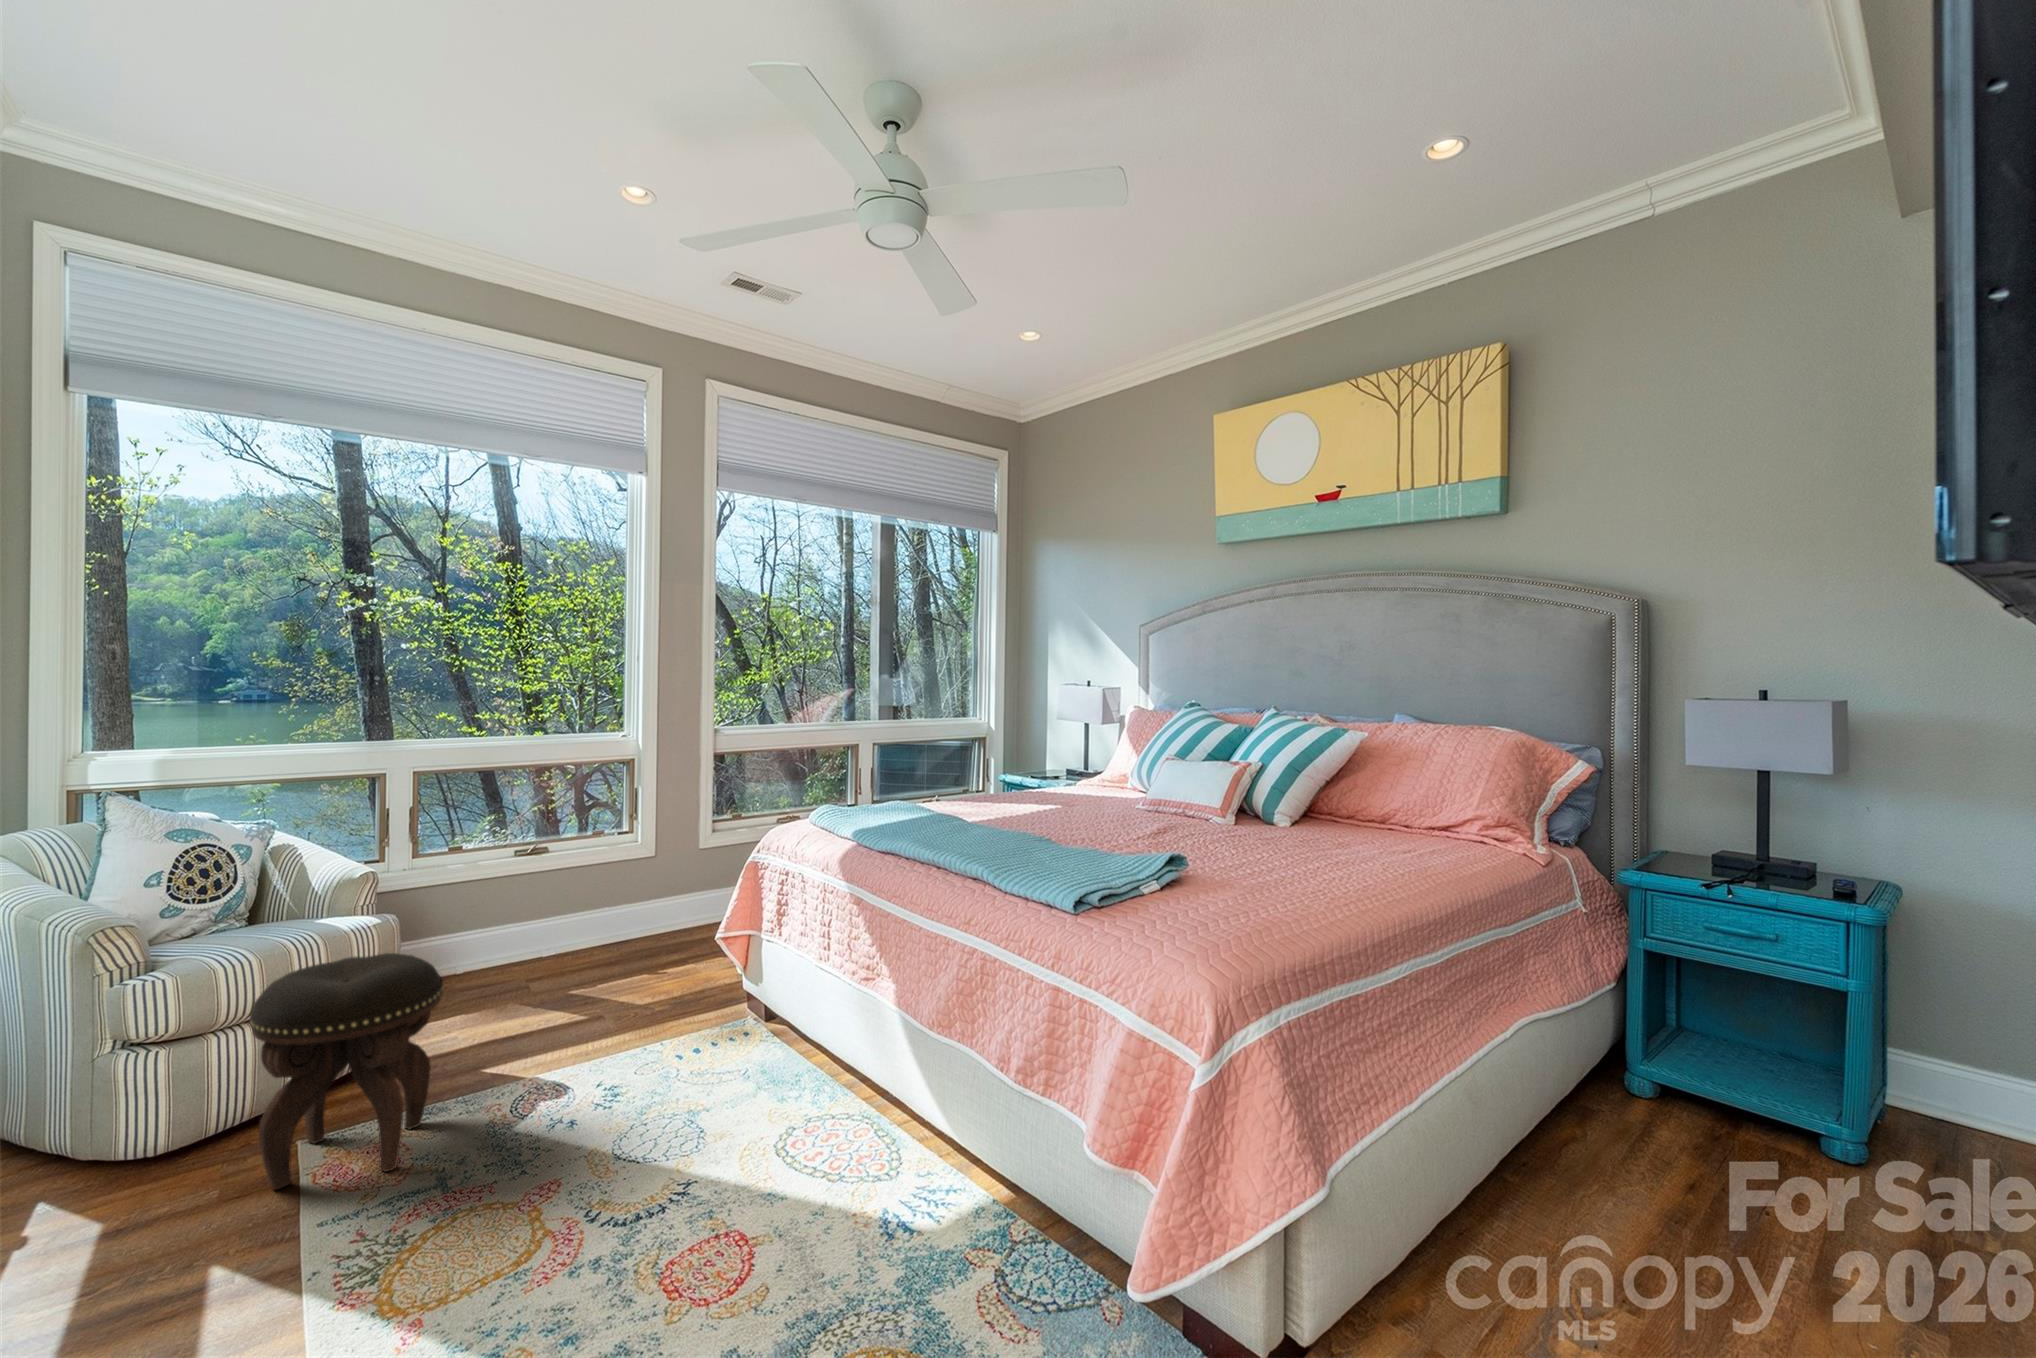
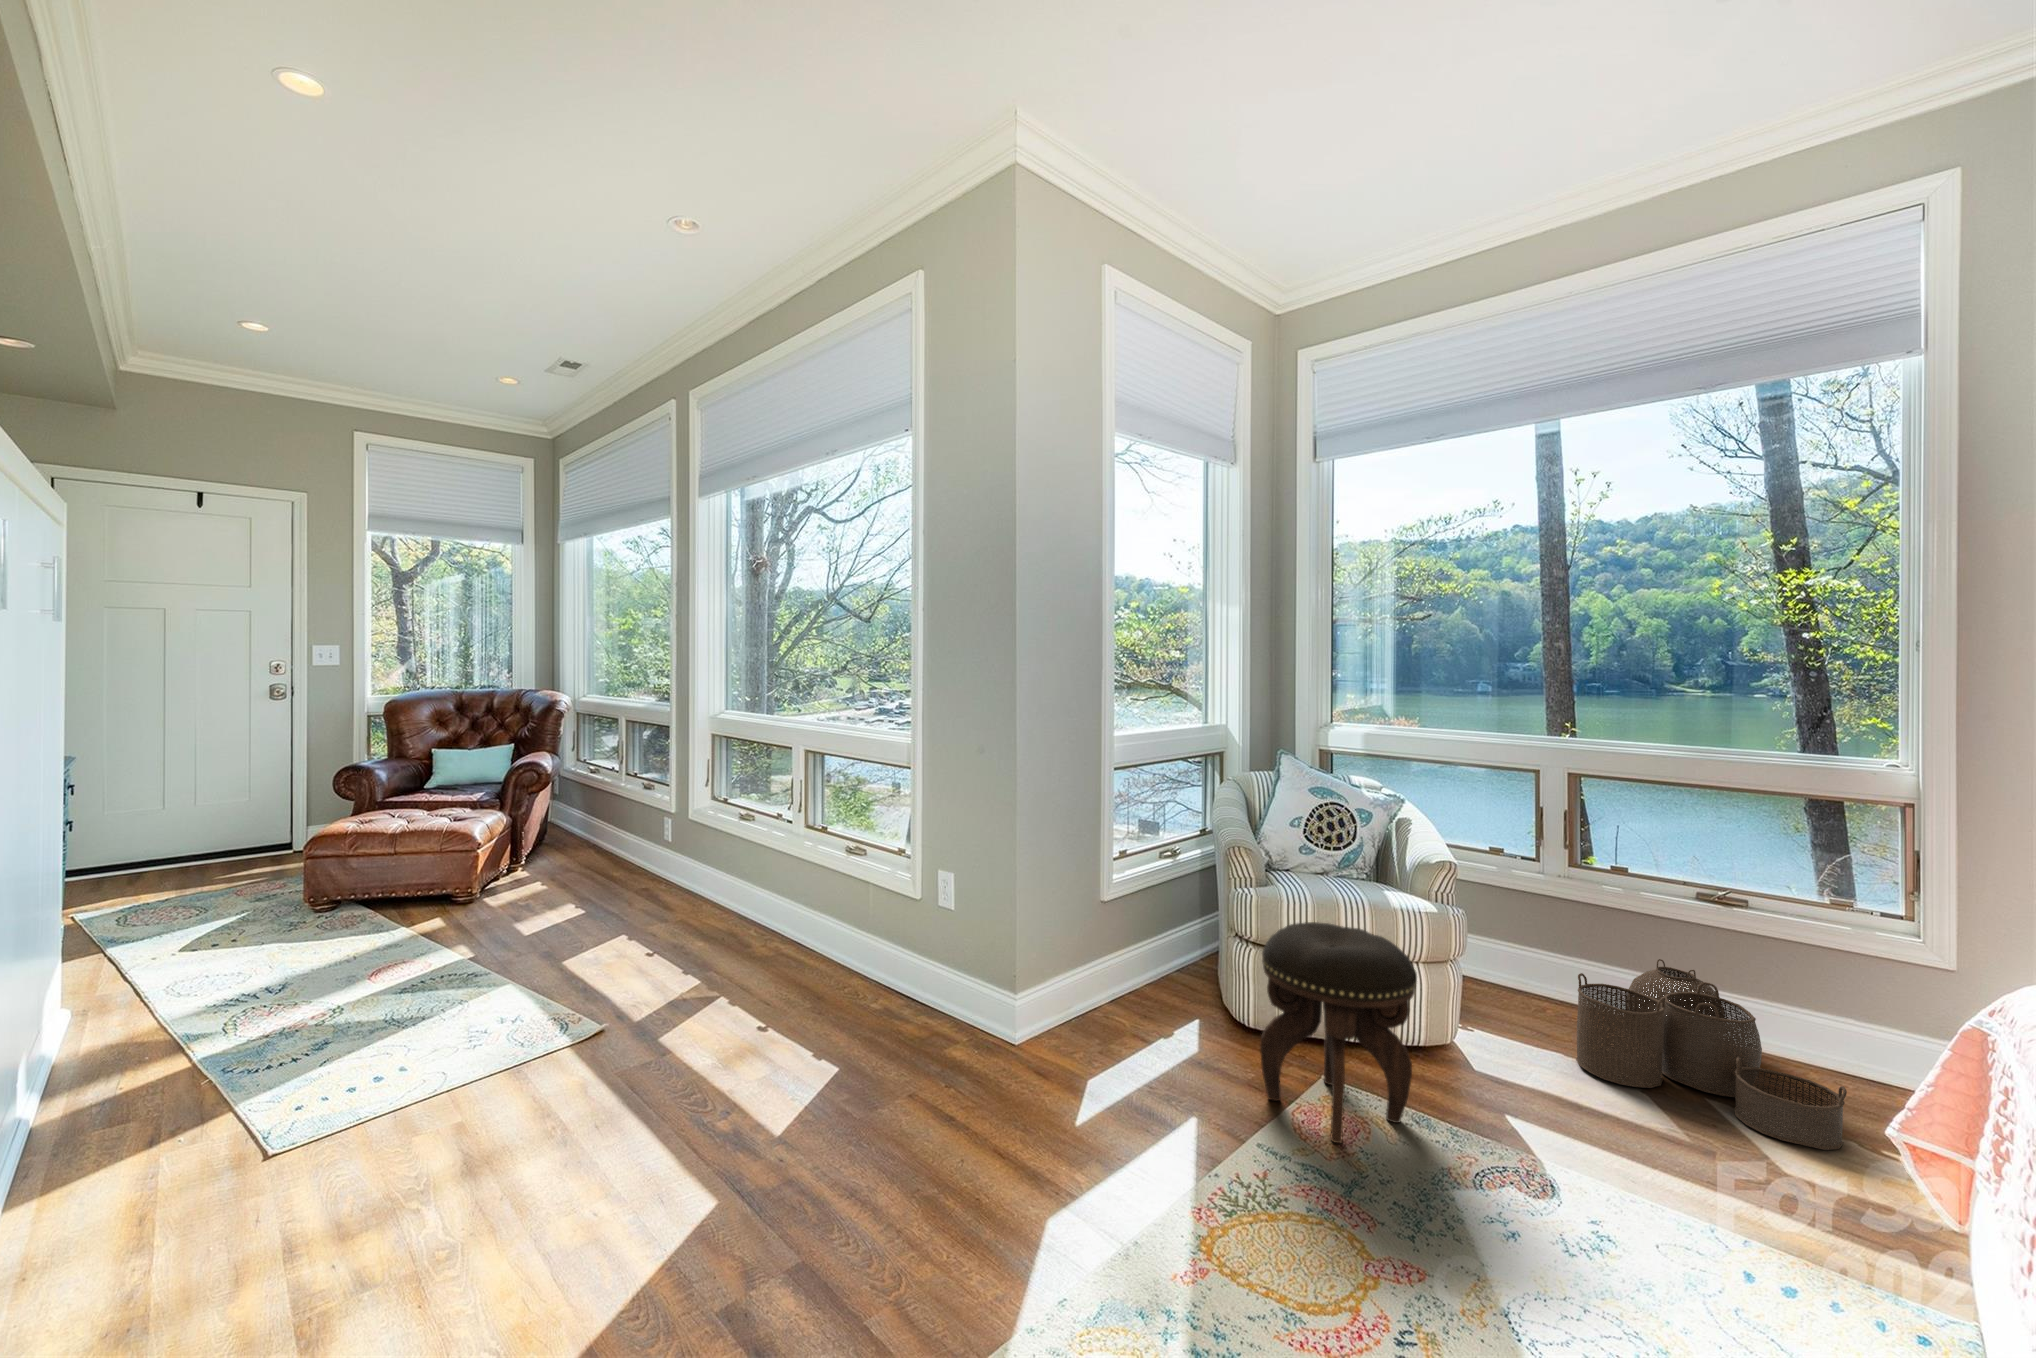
woven basket: none [484,907,659,1014] -> present [1576,959,1847,1150]

